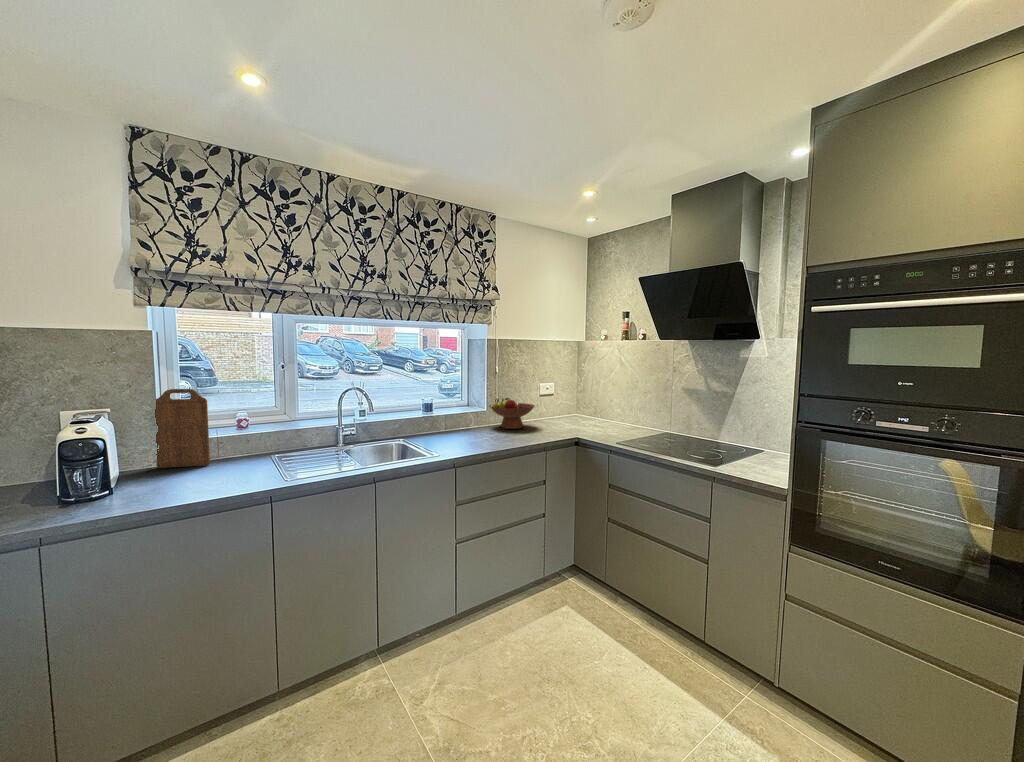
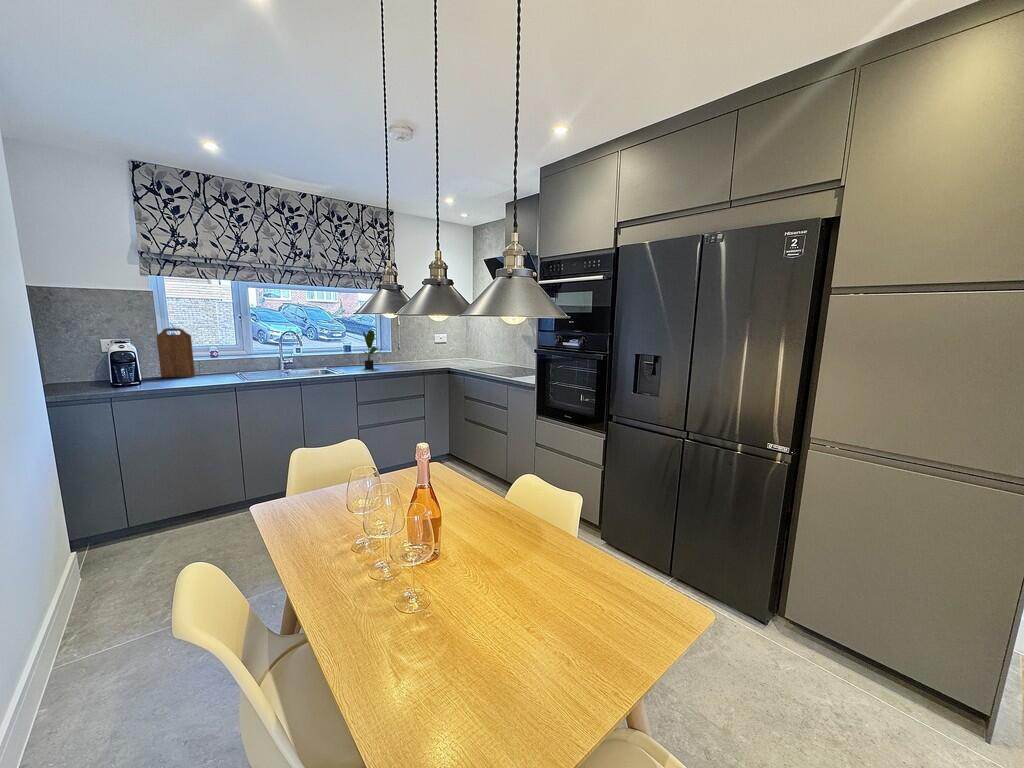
potted plant: none [451,382,481,440] -> present [363,330,379,369]
fruit bowl: present [490,398,535,429] -> none [393,343,426,364]

